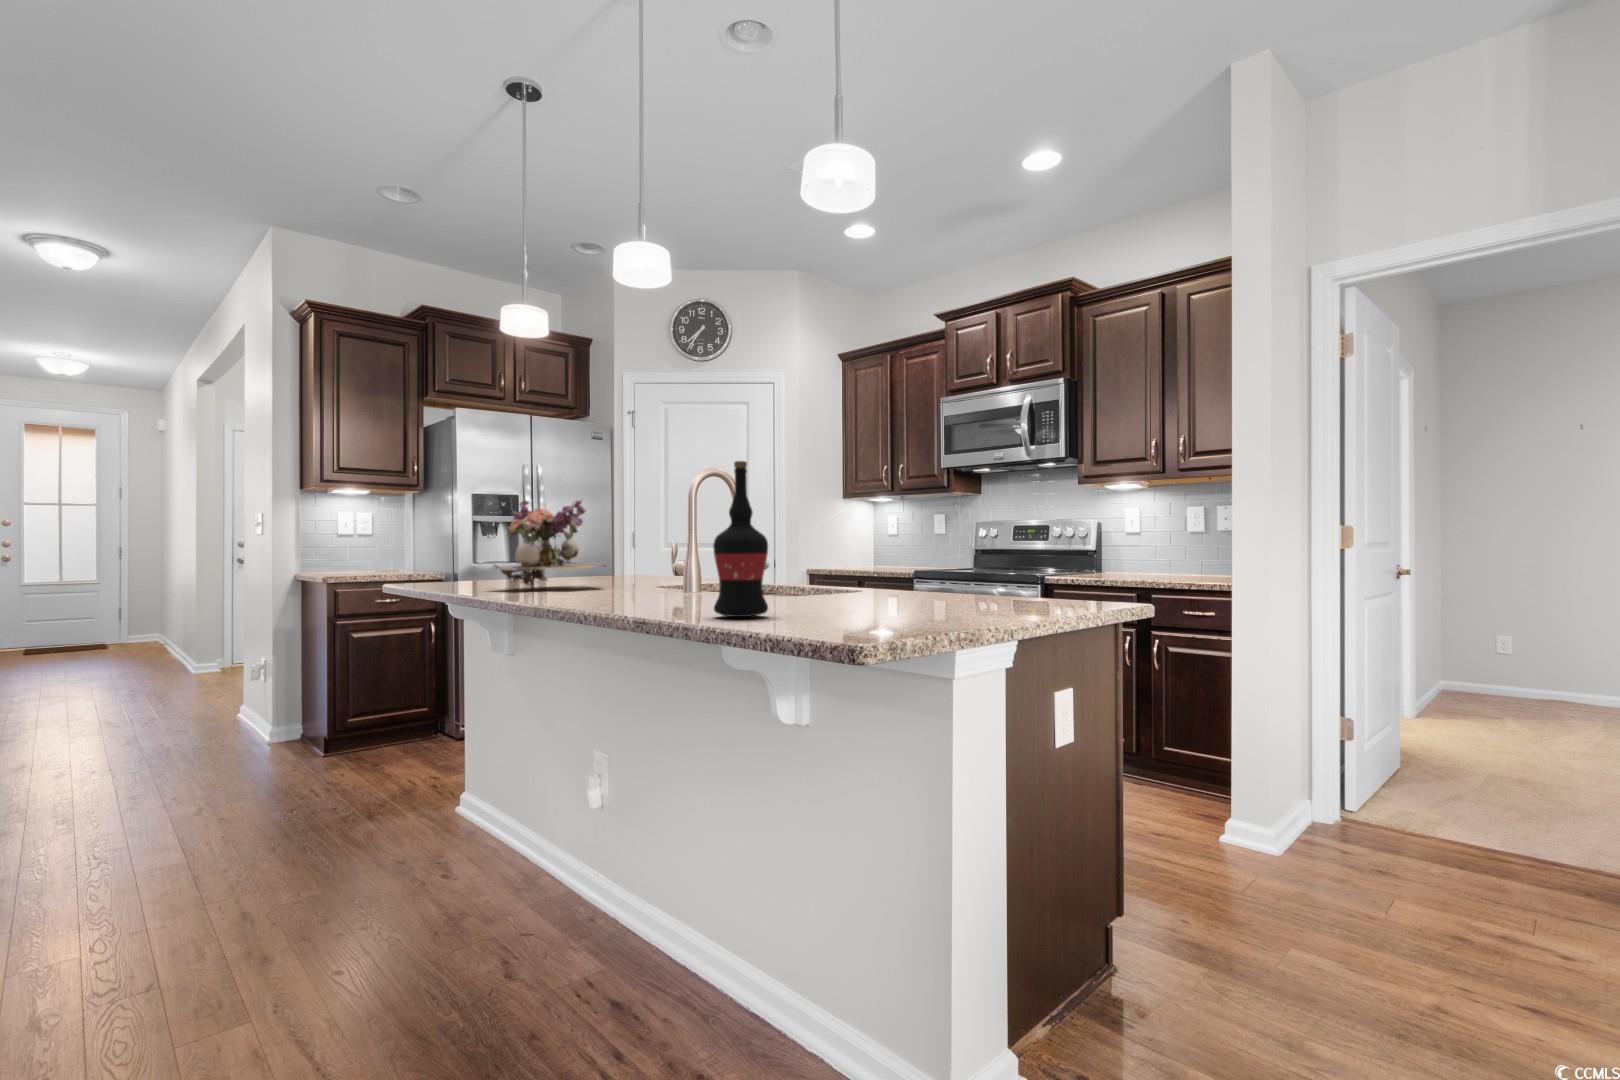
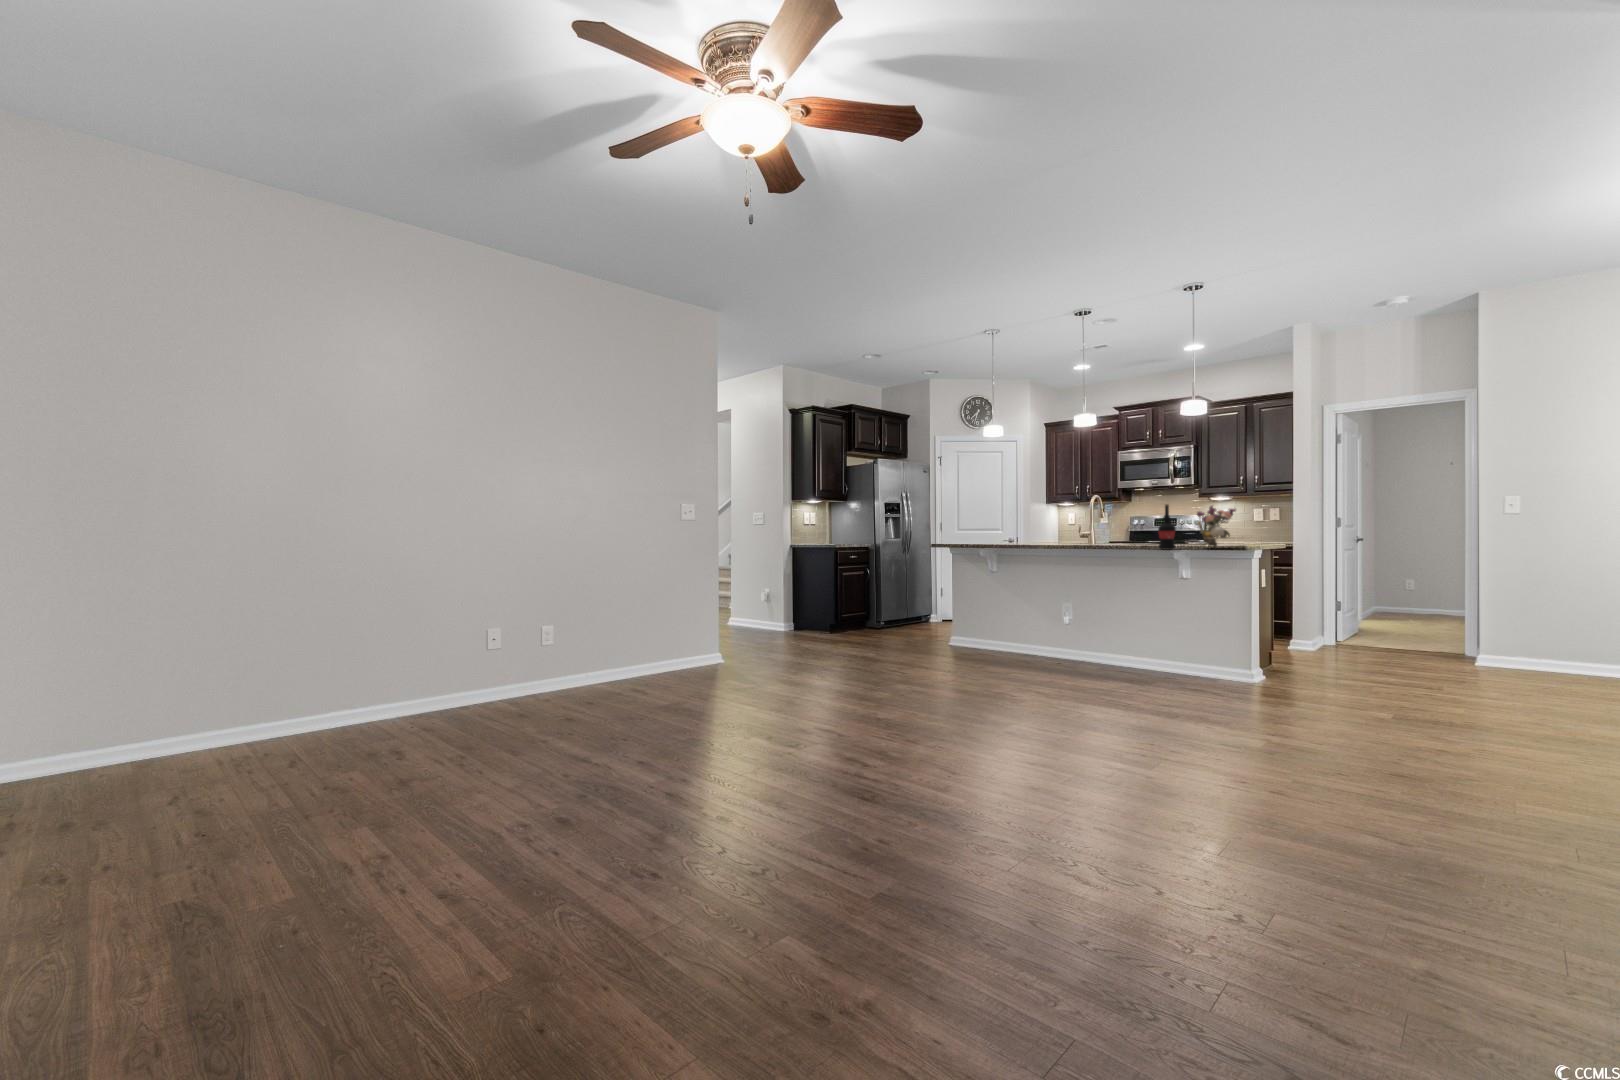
flower arrangement: present [492,500,605,588] -> present [1197,505,1249,548]

